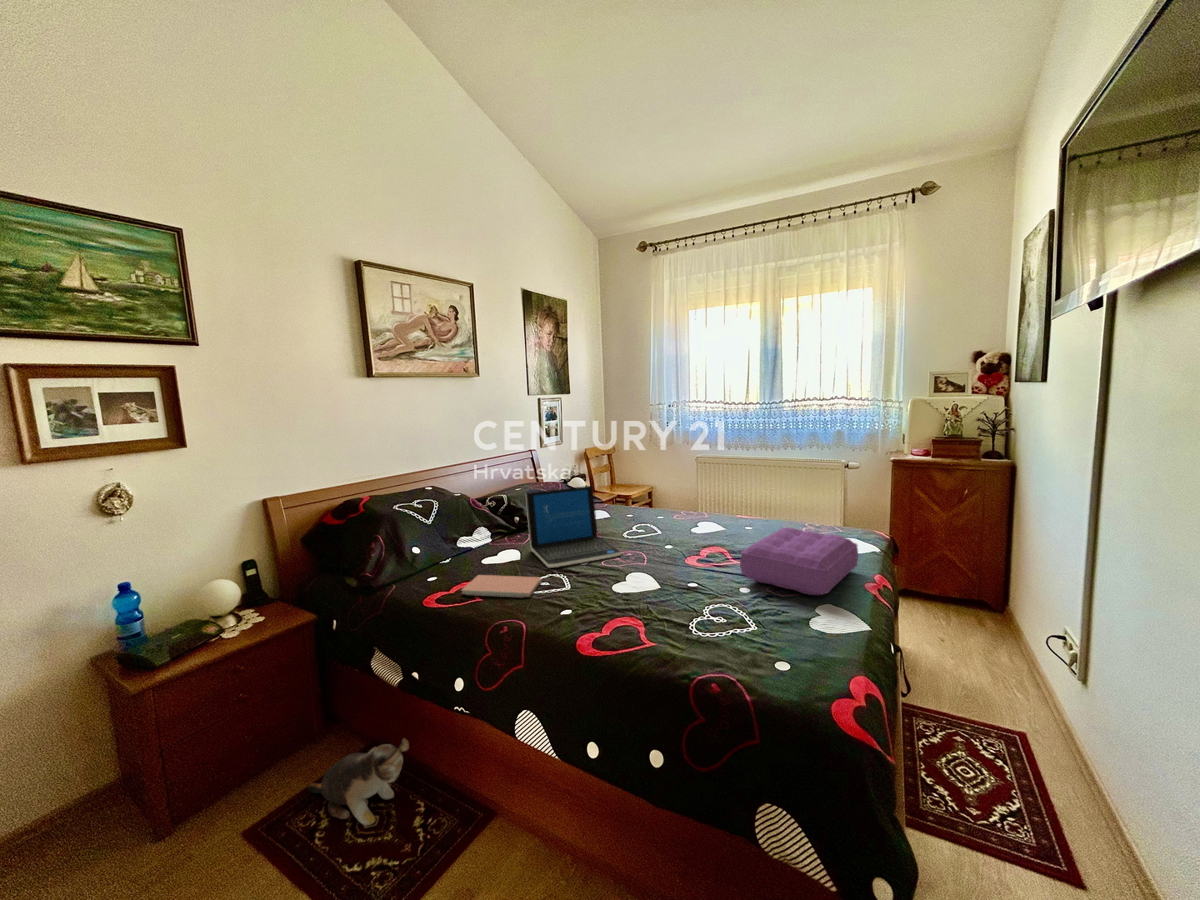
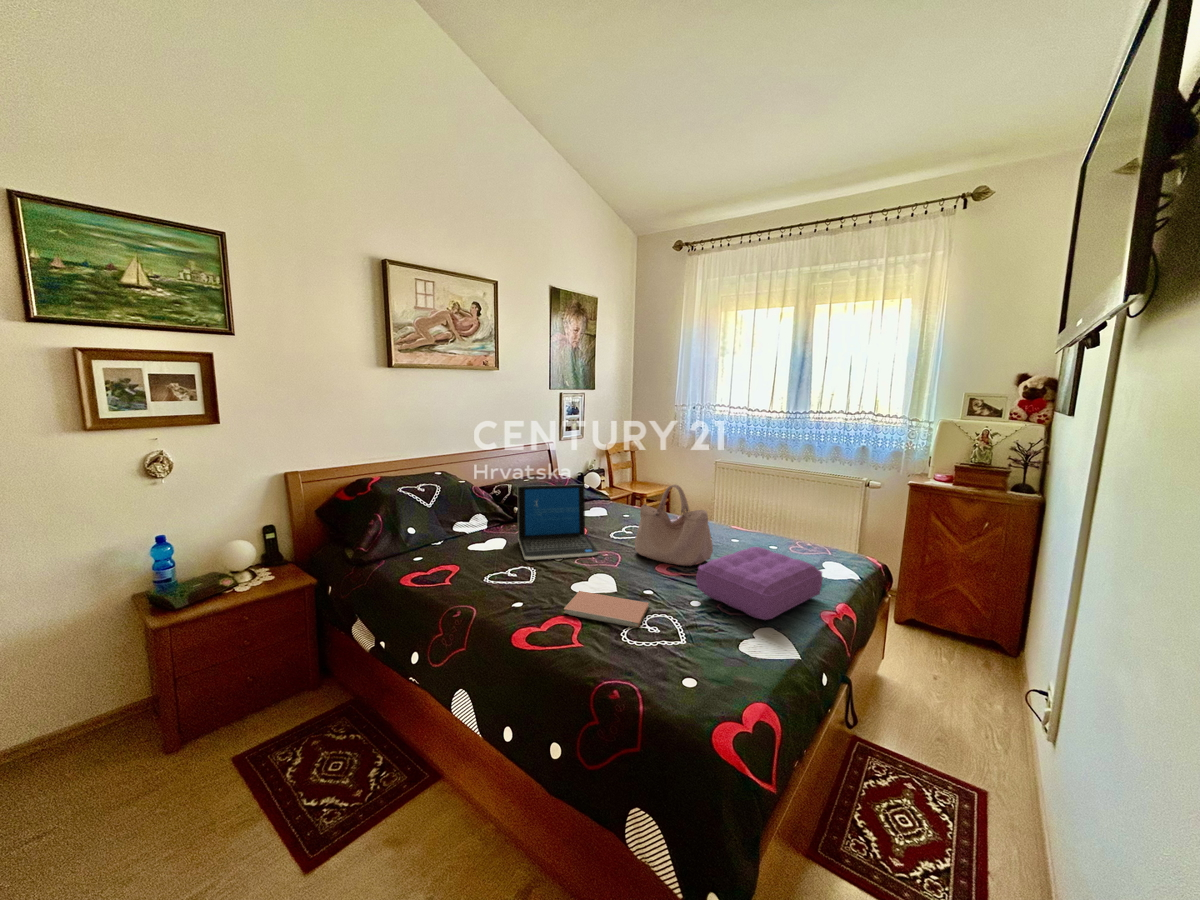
handbag: none [655,475,739,556] -> present [635,485,713,566]
notebook: present [462,575,541,597] -> present [564,591,649,627]
plush toy: present [308,738,409,825] -> none [291,698,368,768]

